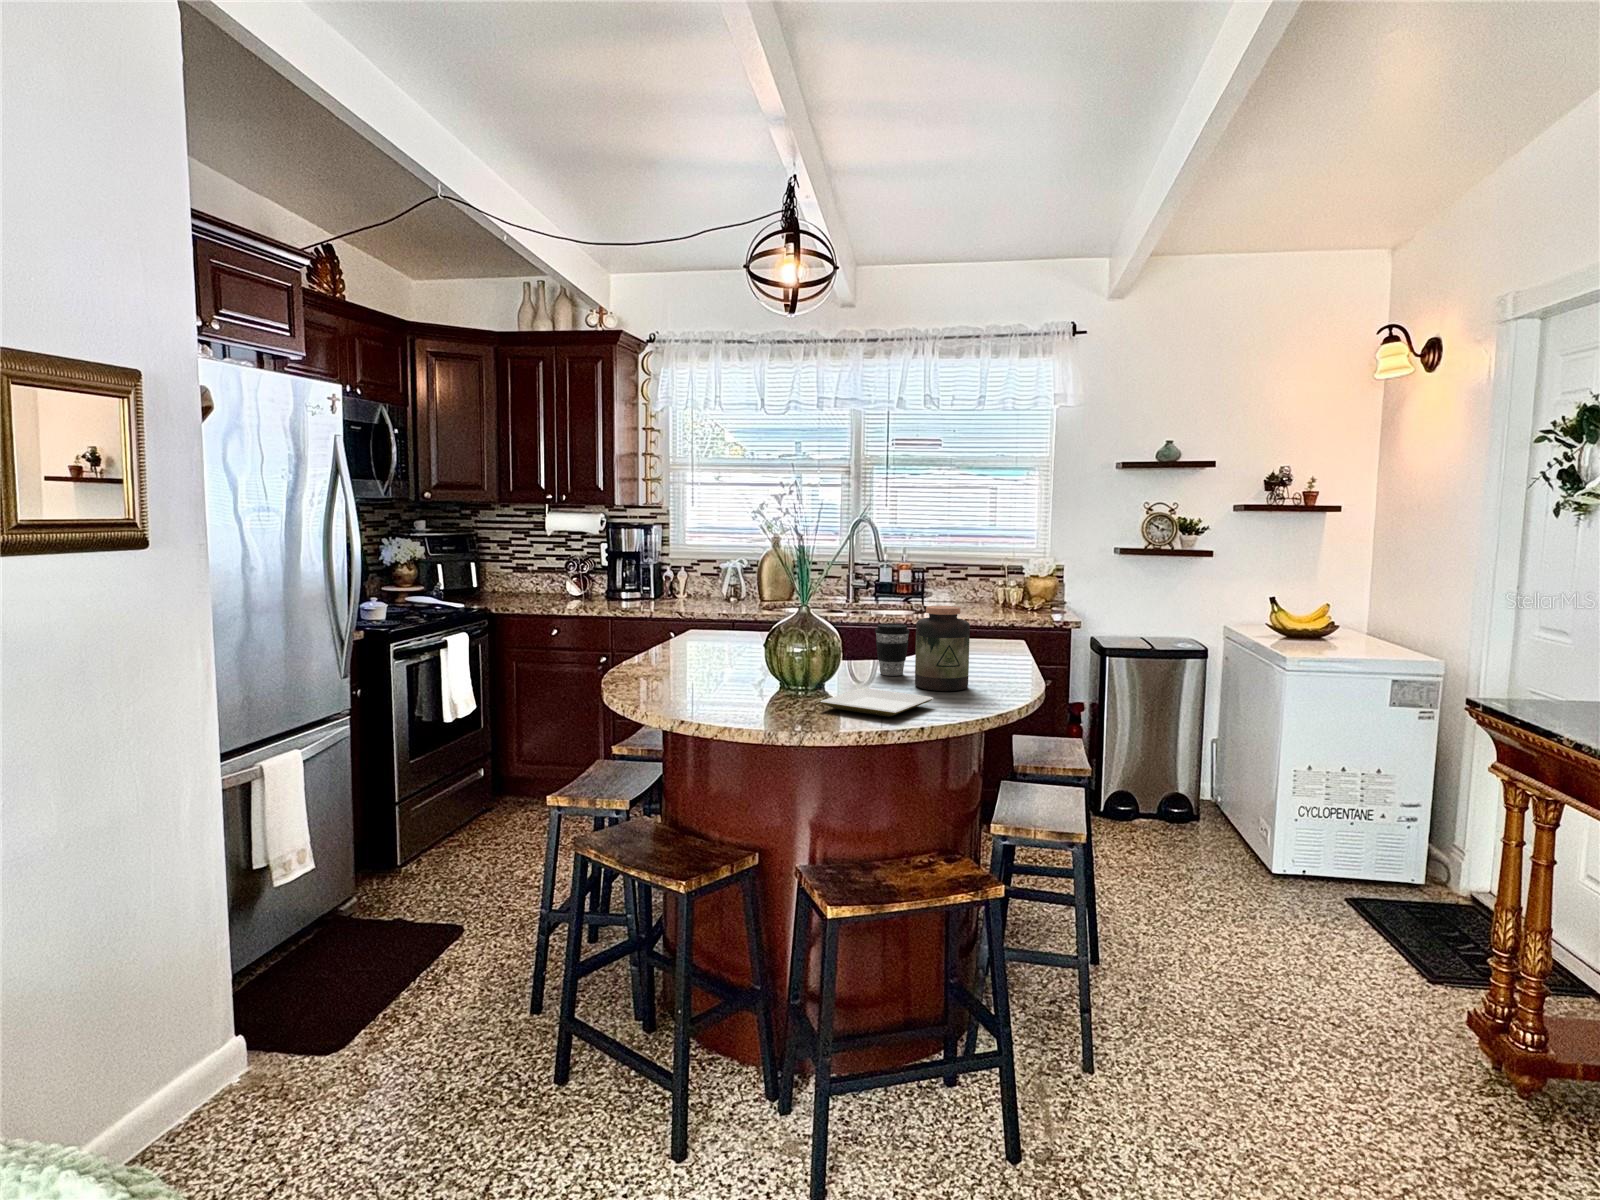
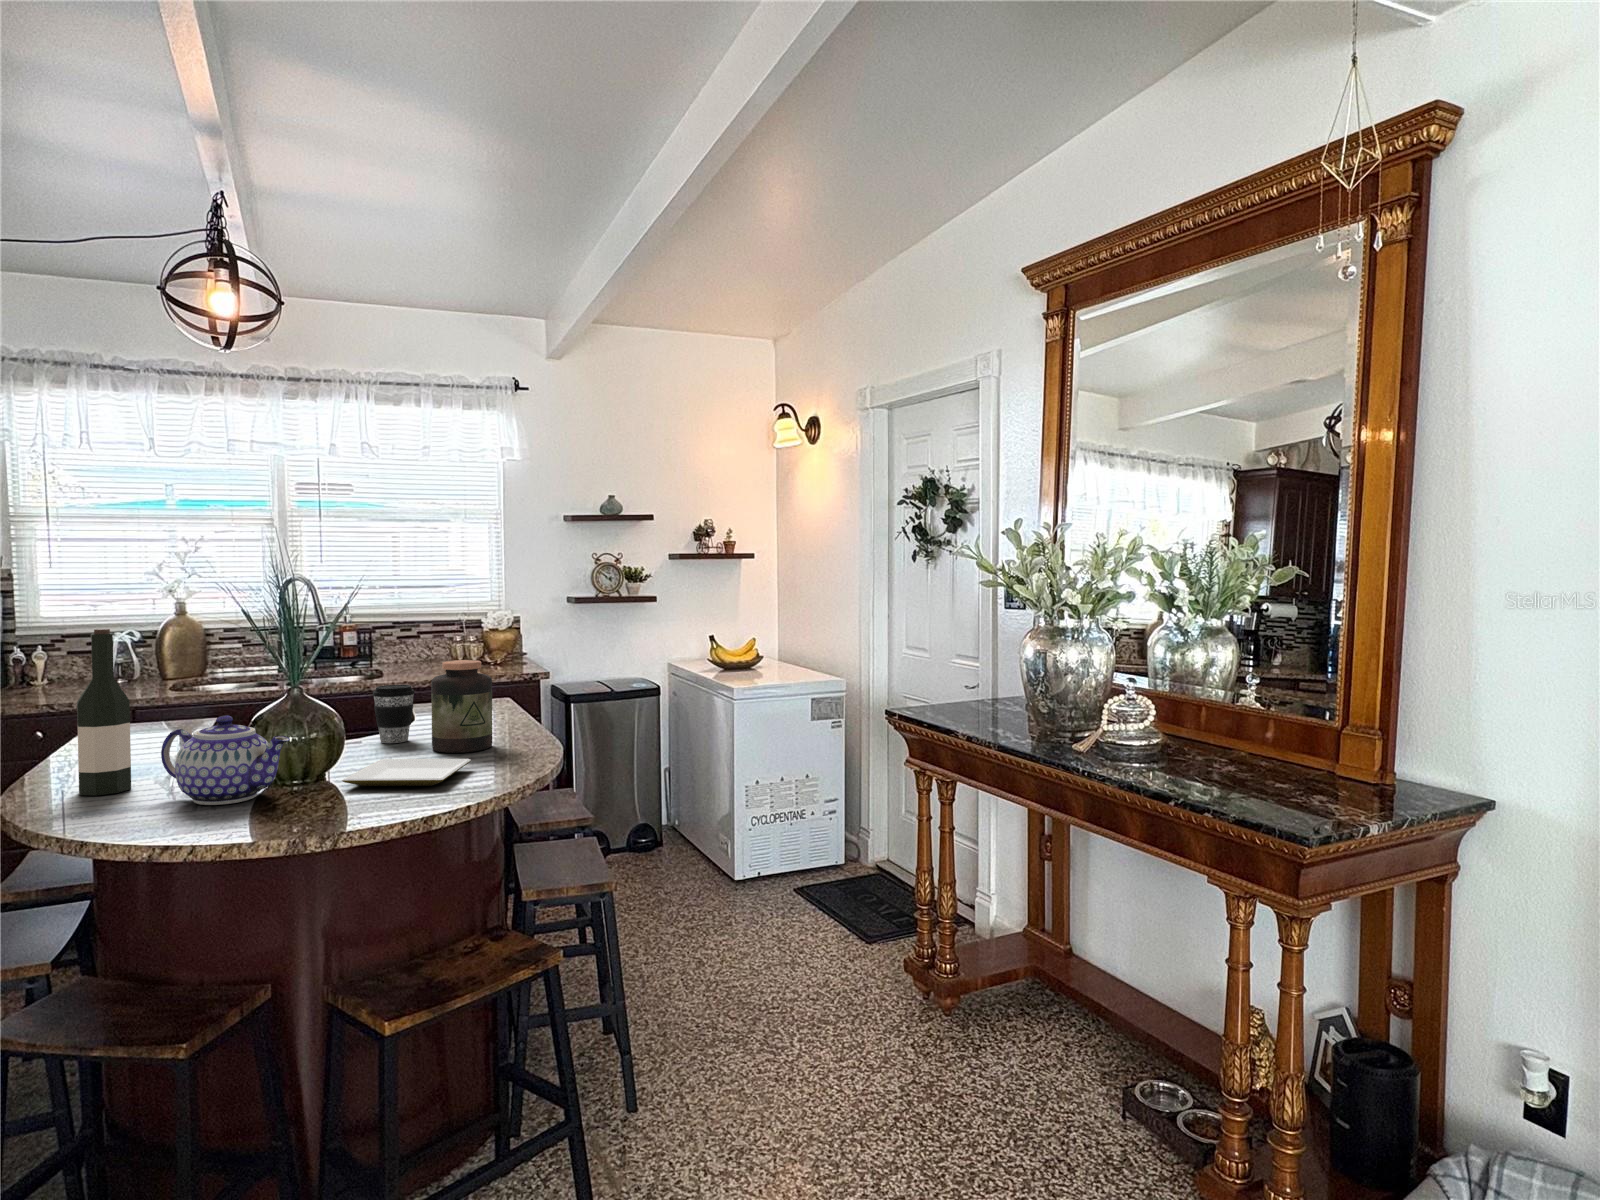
wine bottle: none [656,565,689,690] -> present [77,629,131,796]
teapot: none [701,638,778,709] -> present [161,715,290,805]

